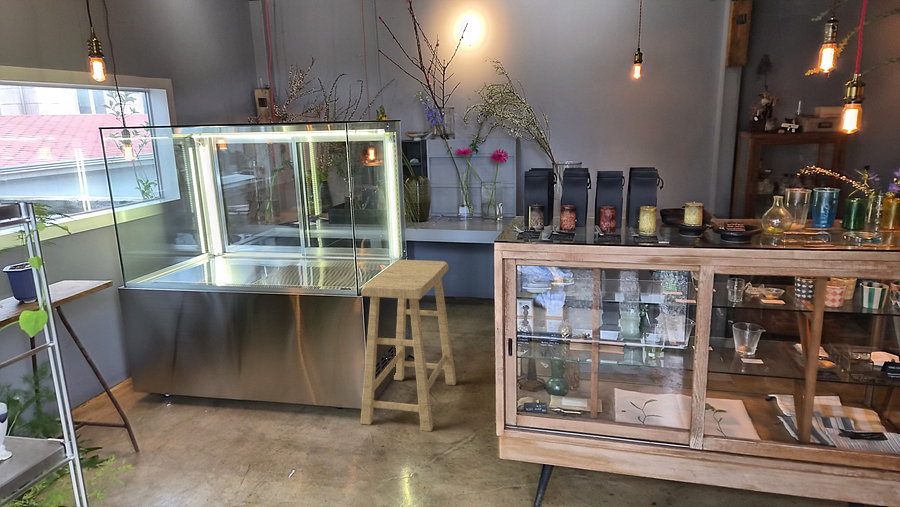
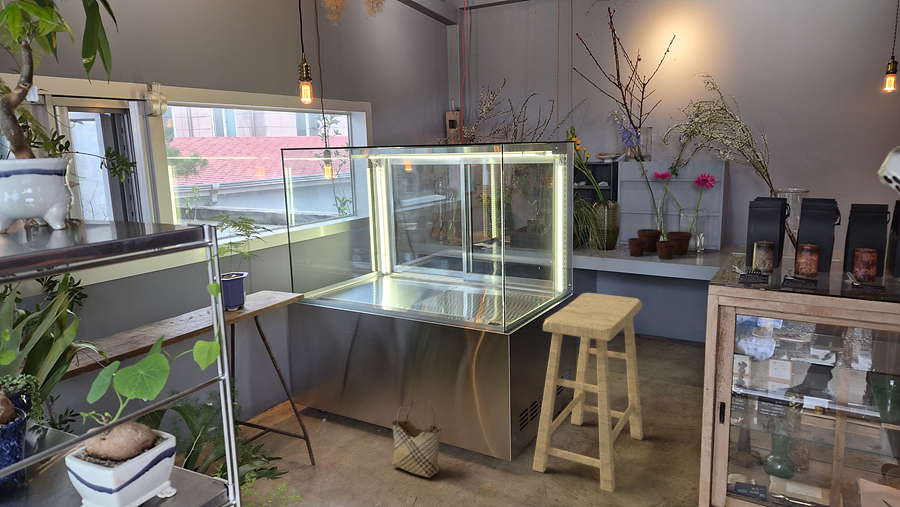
flower pot: none [437,201,491,227] -> present [628,229,692,260]
woven basket: none [219,370,271,446] -> present [392,397,441,478]

